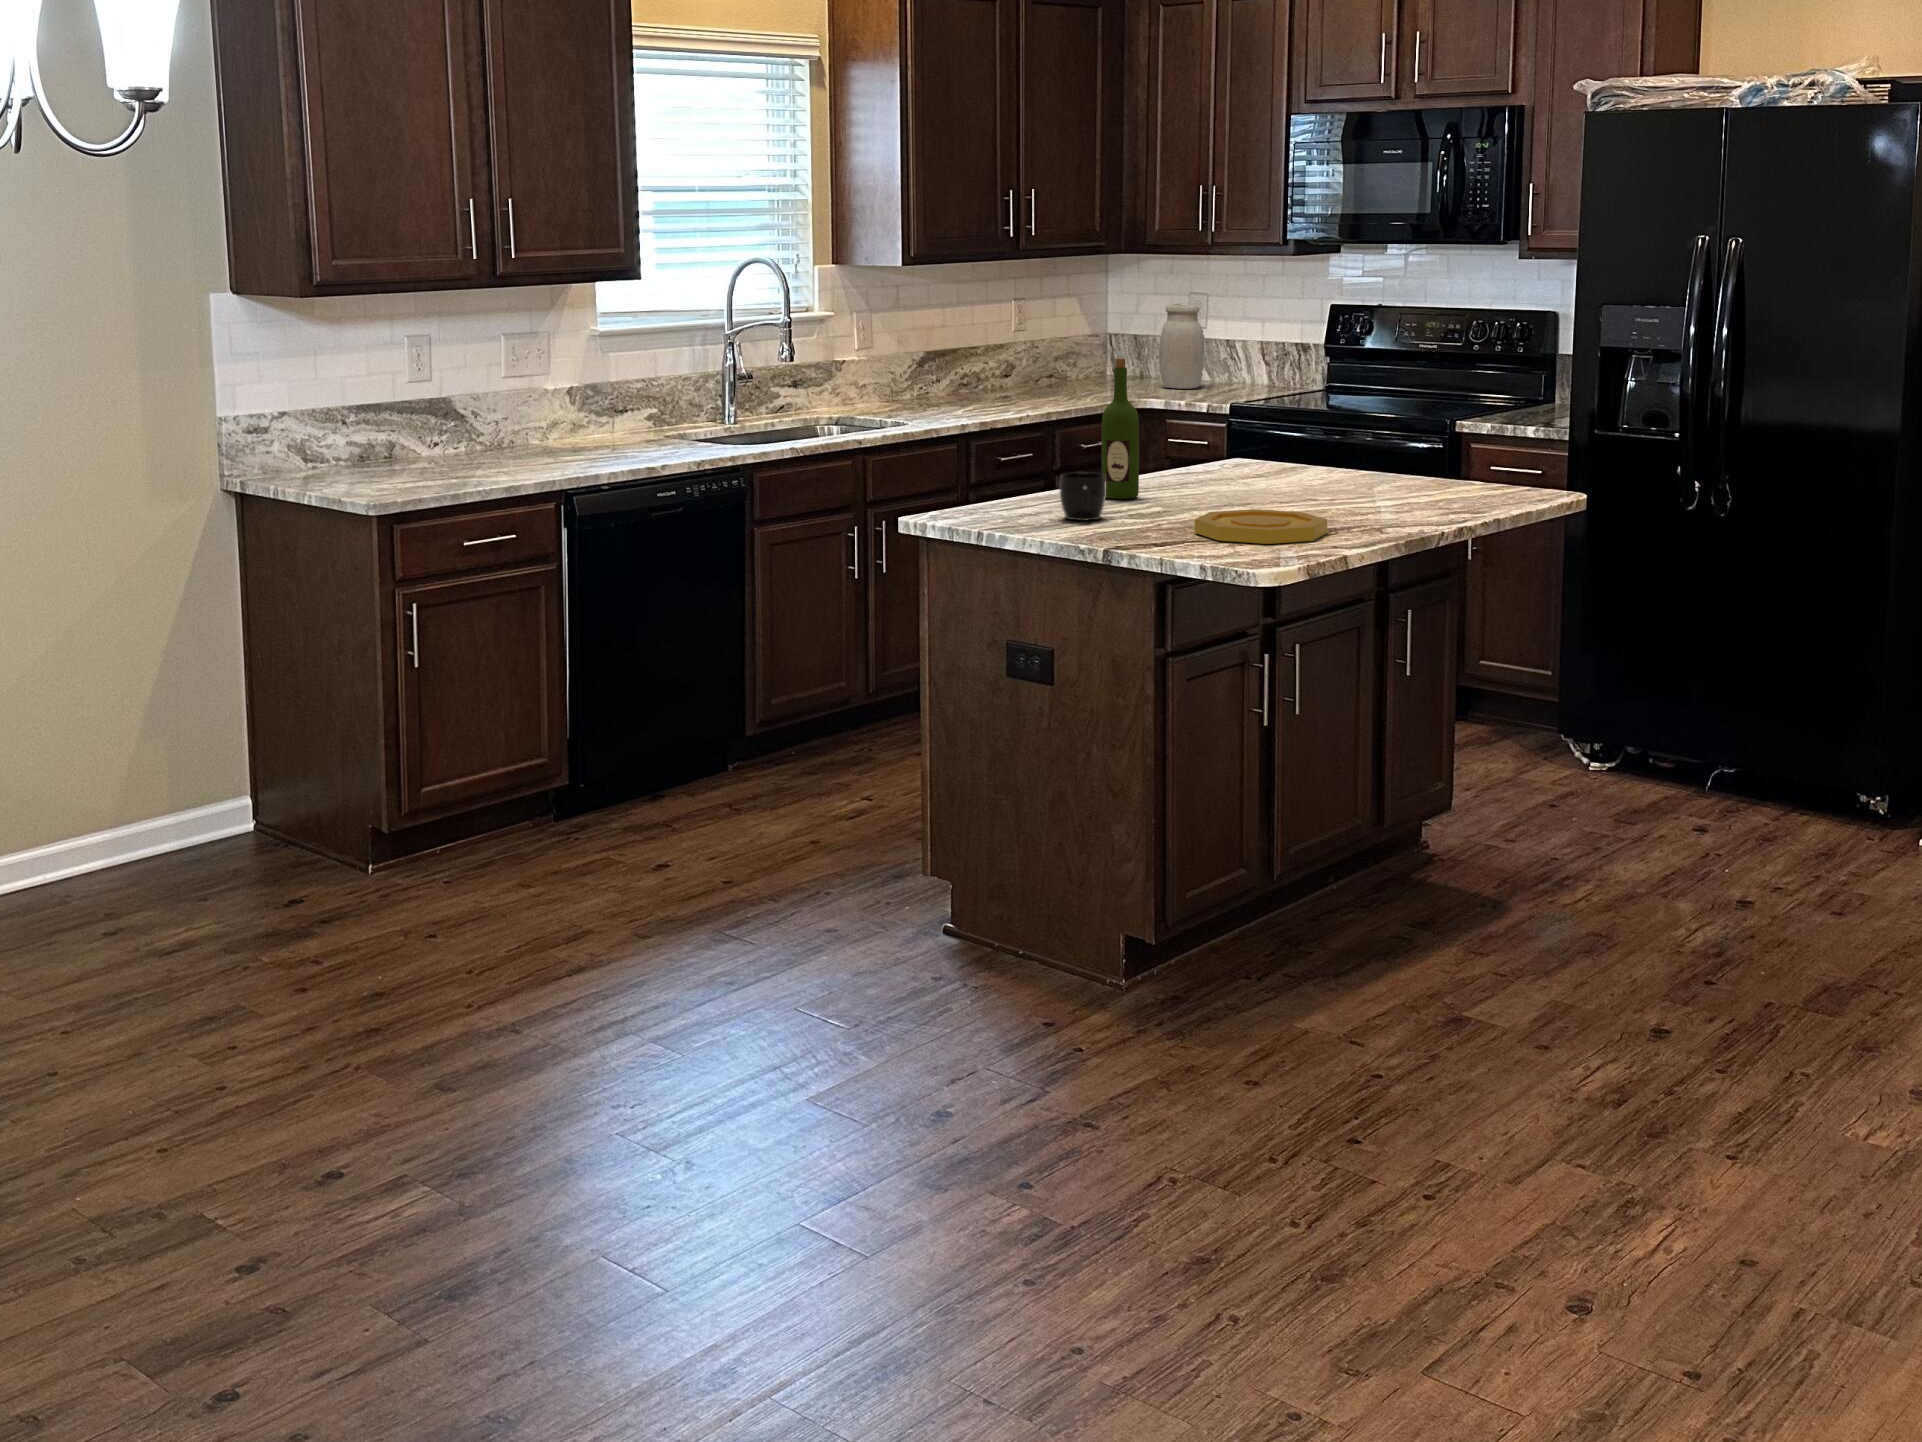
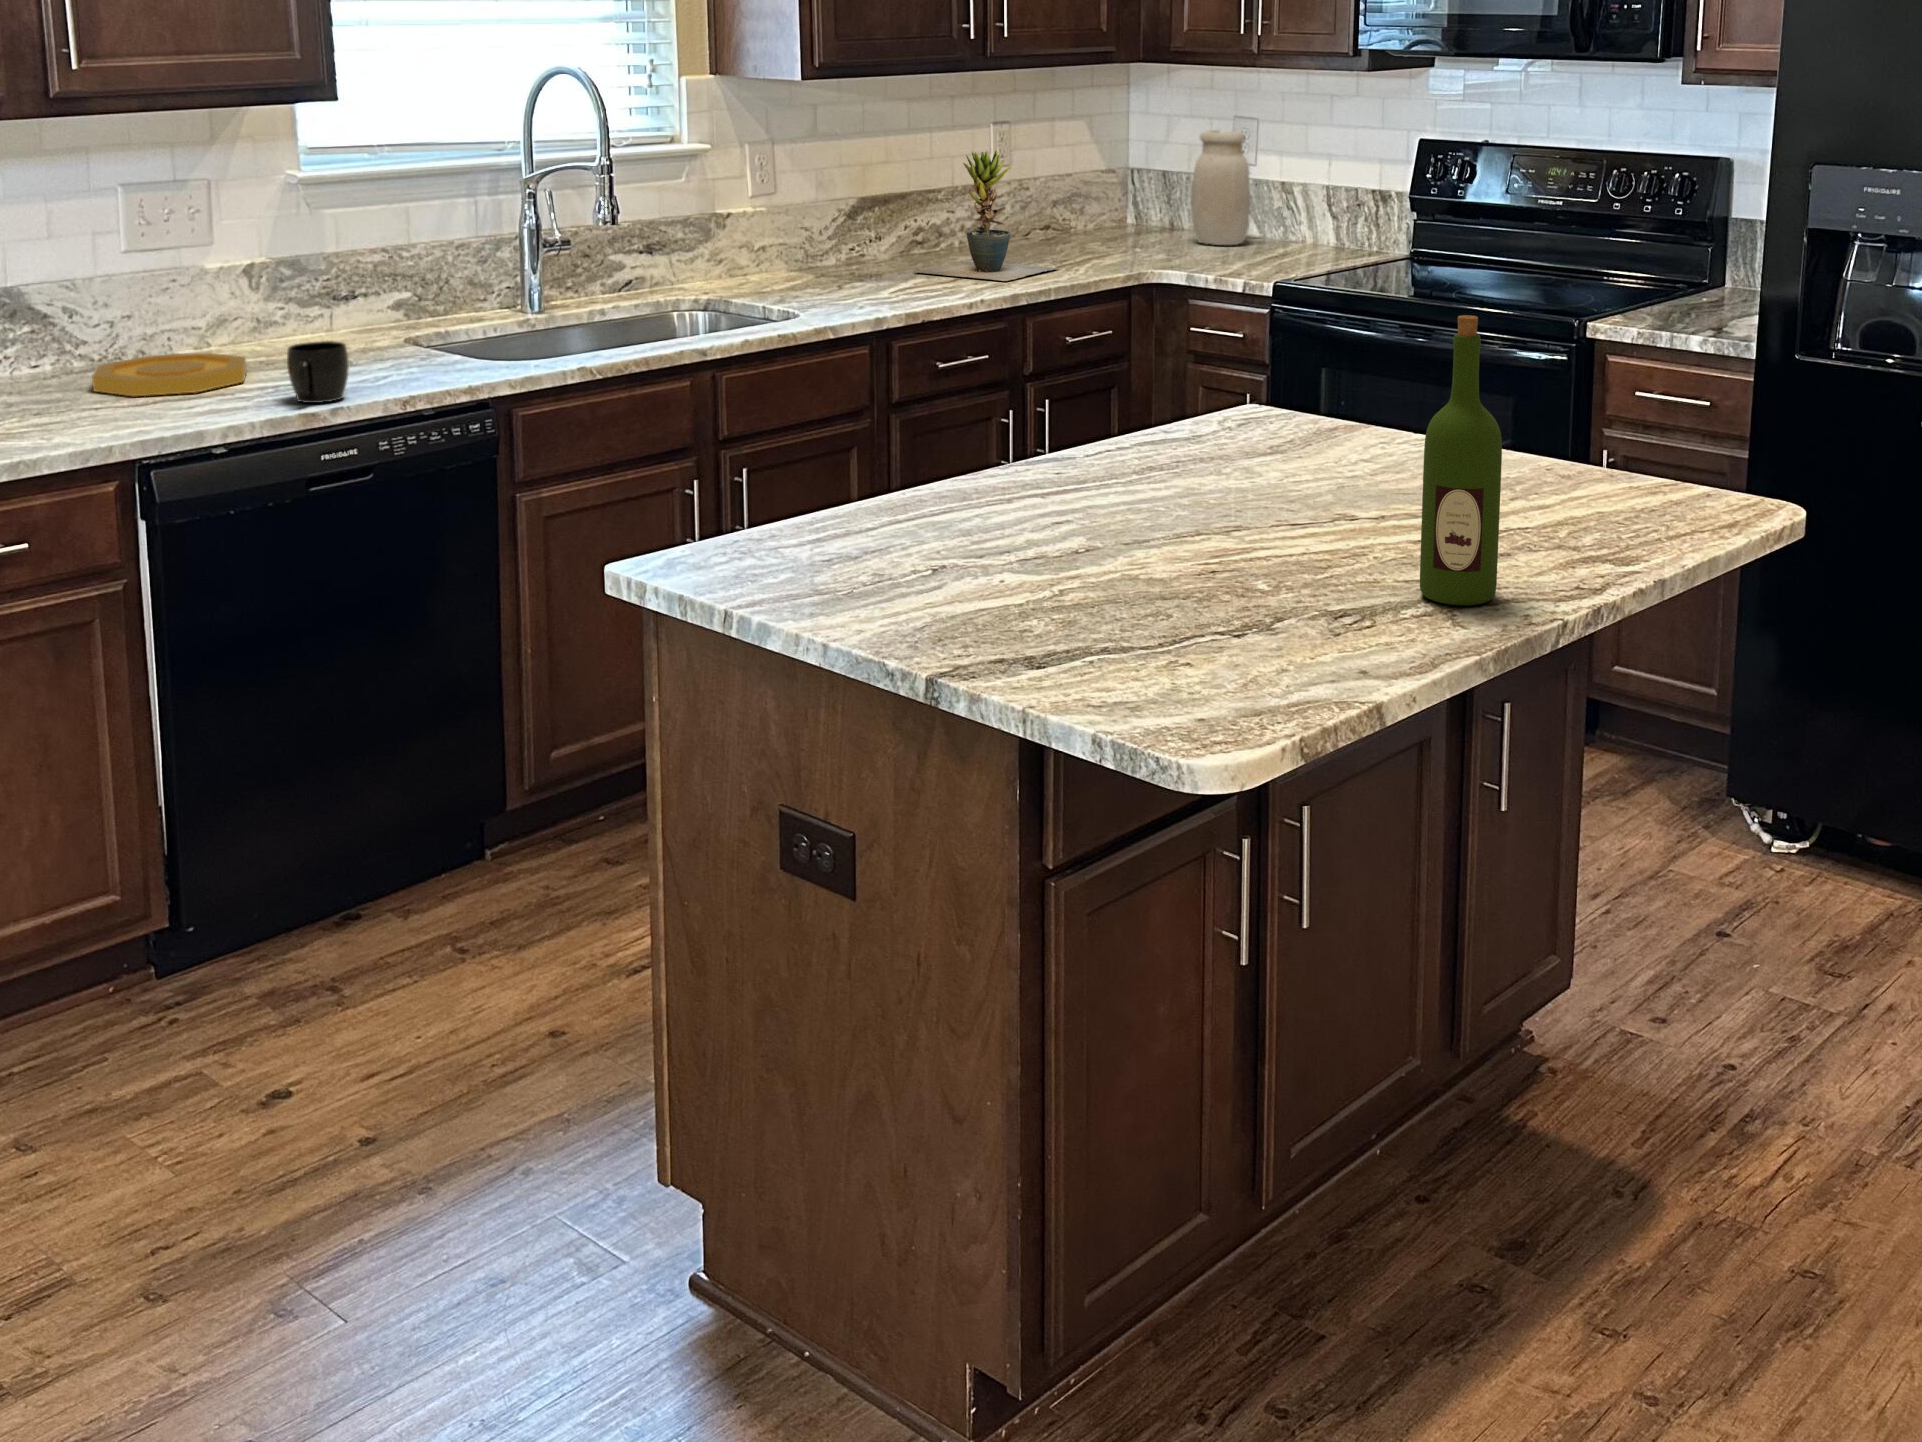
potted plant: none [968,316,1072,408] -> present [916,150,1056,281]
wine bottle: present [1102,358,1139,499] -> present [1420,315,1502,605]
mug: present [1059,472,1106,520] -> present [287,341,349,403]
bowl: present [1195,509,1327,544] -> present [92,353,247,397]

